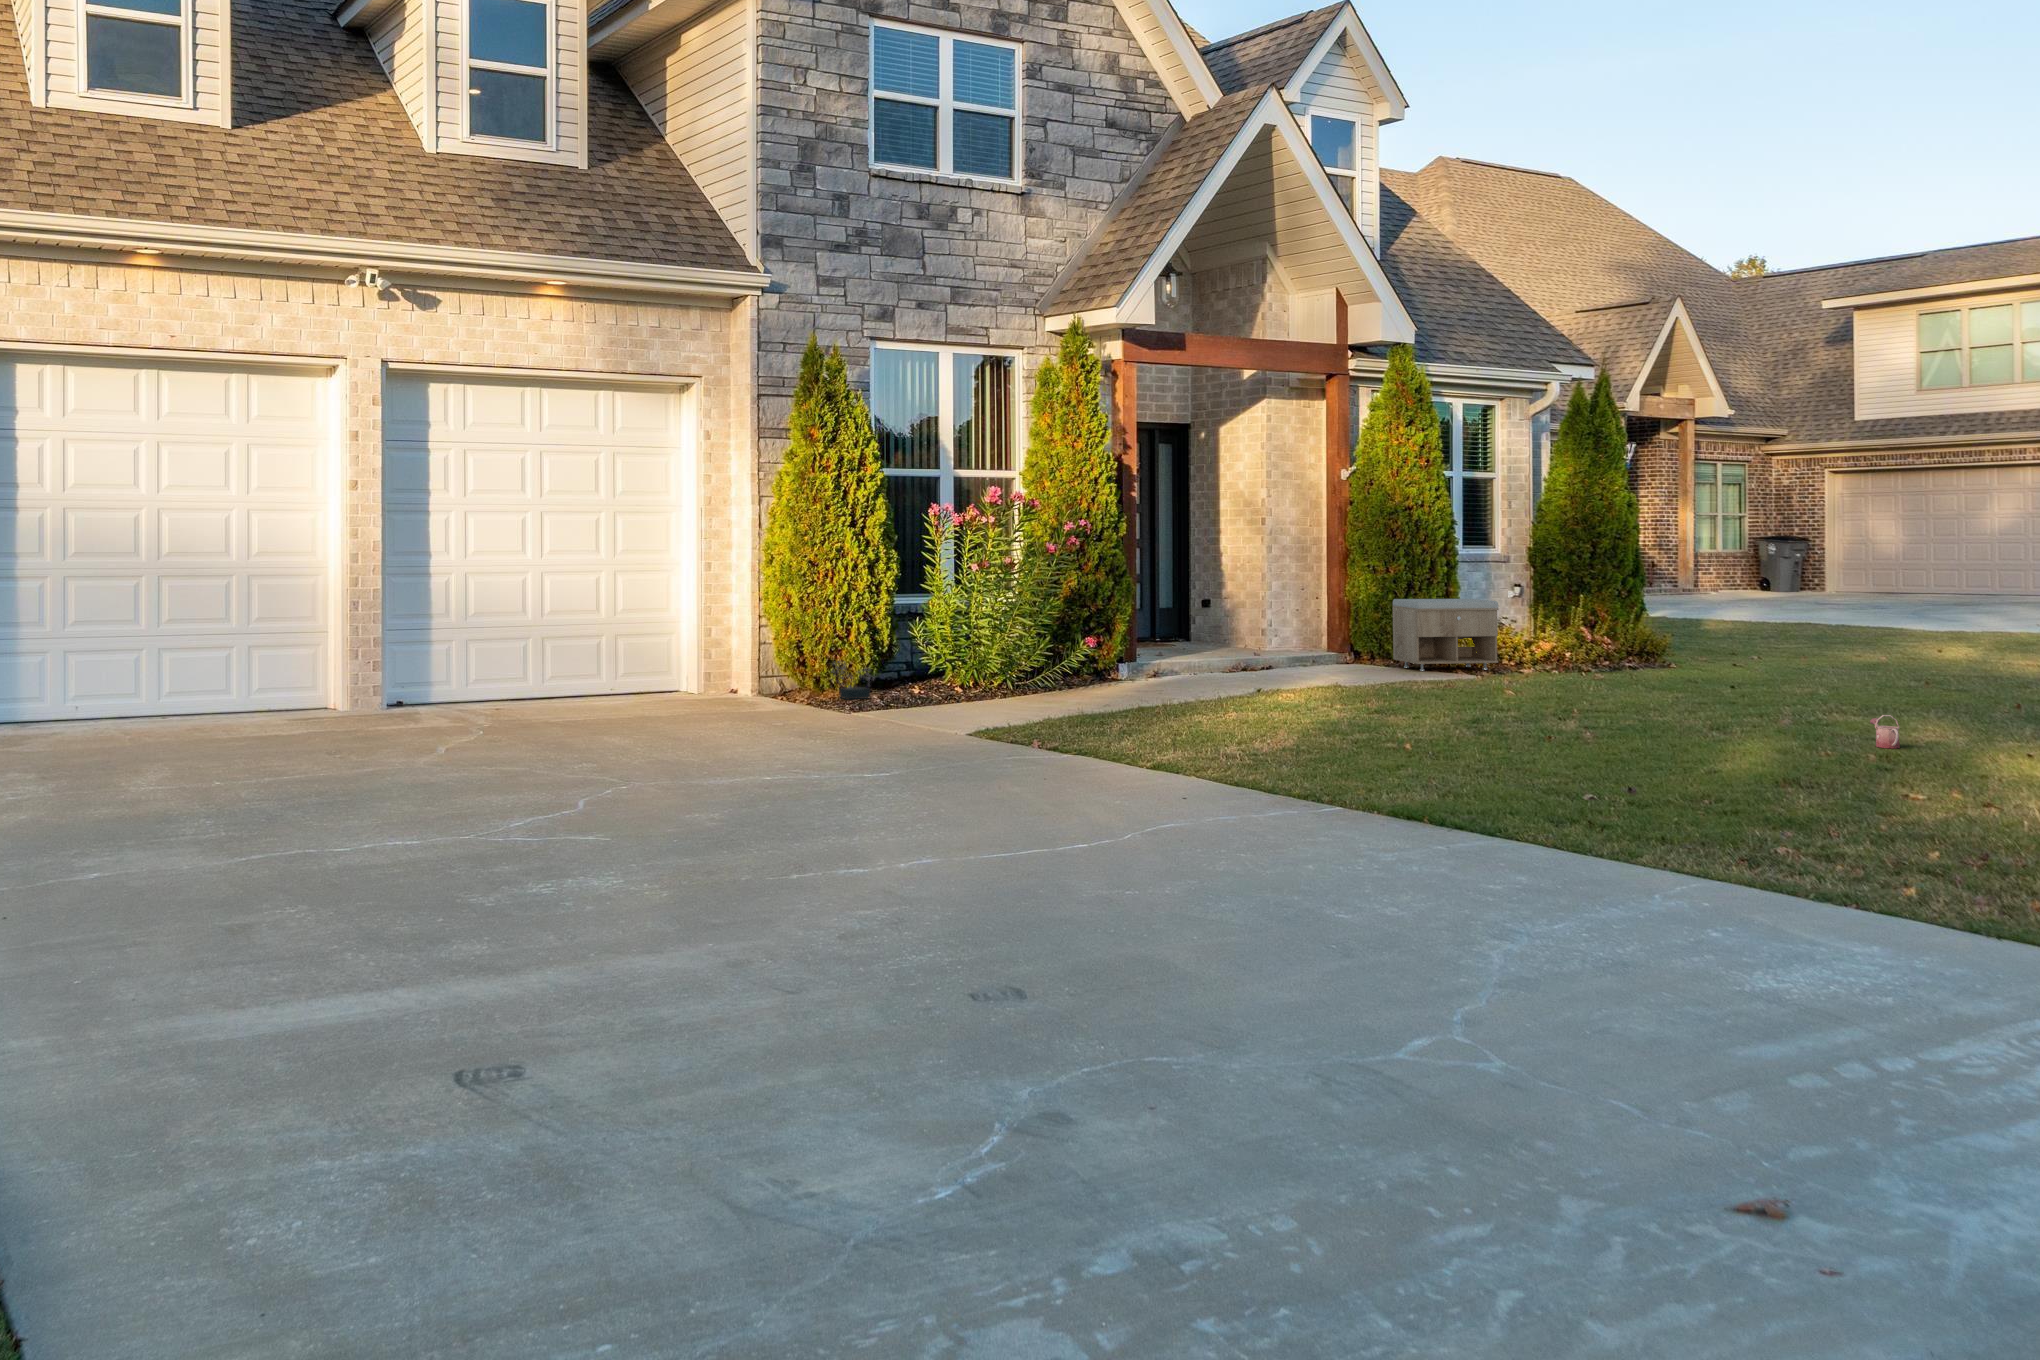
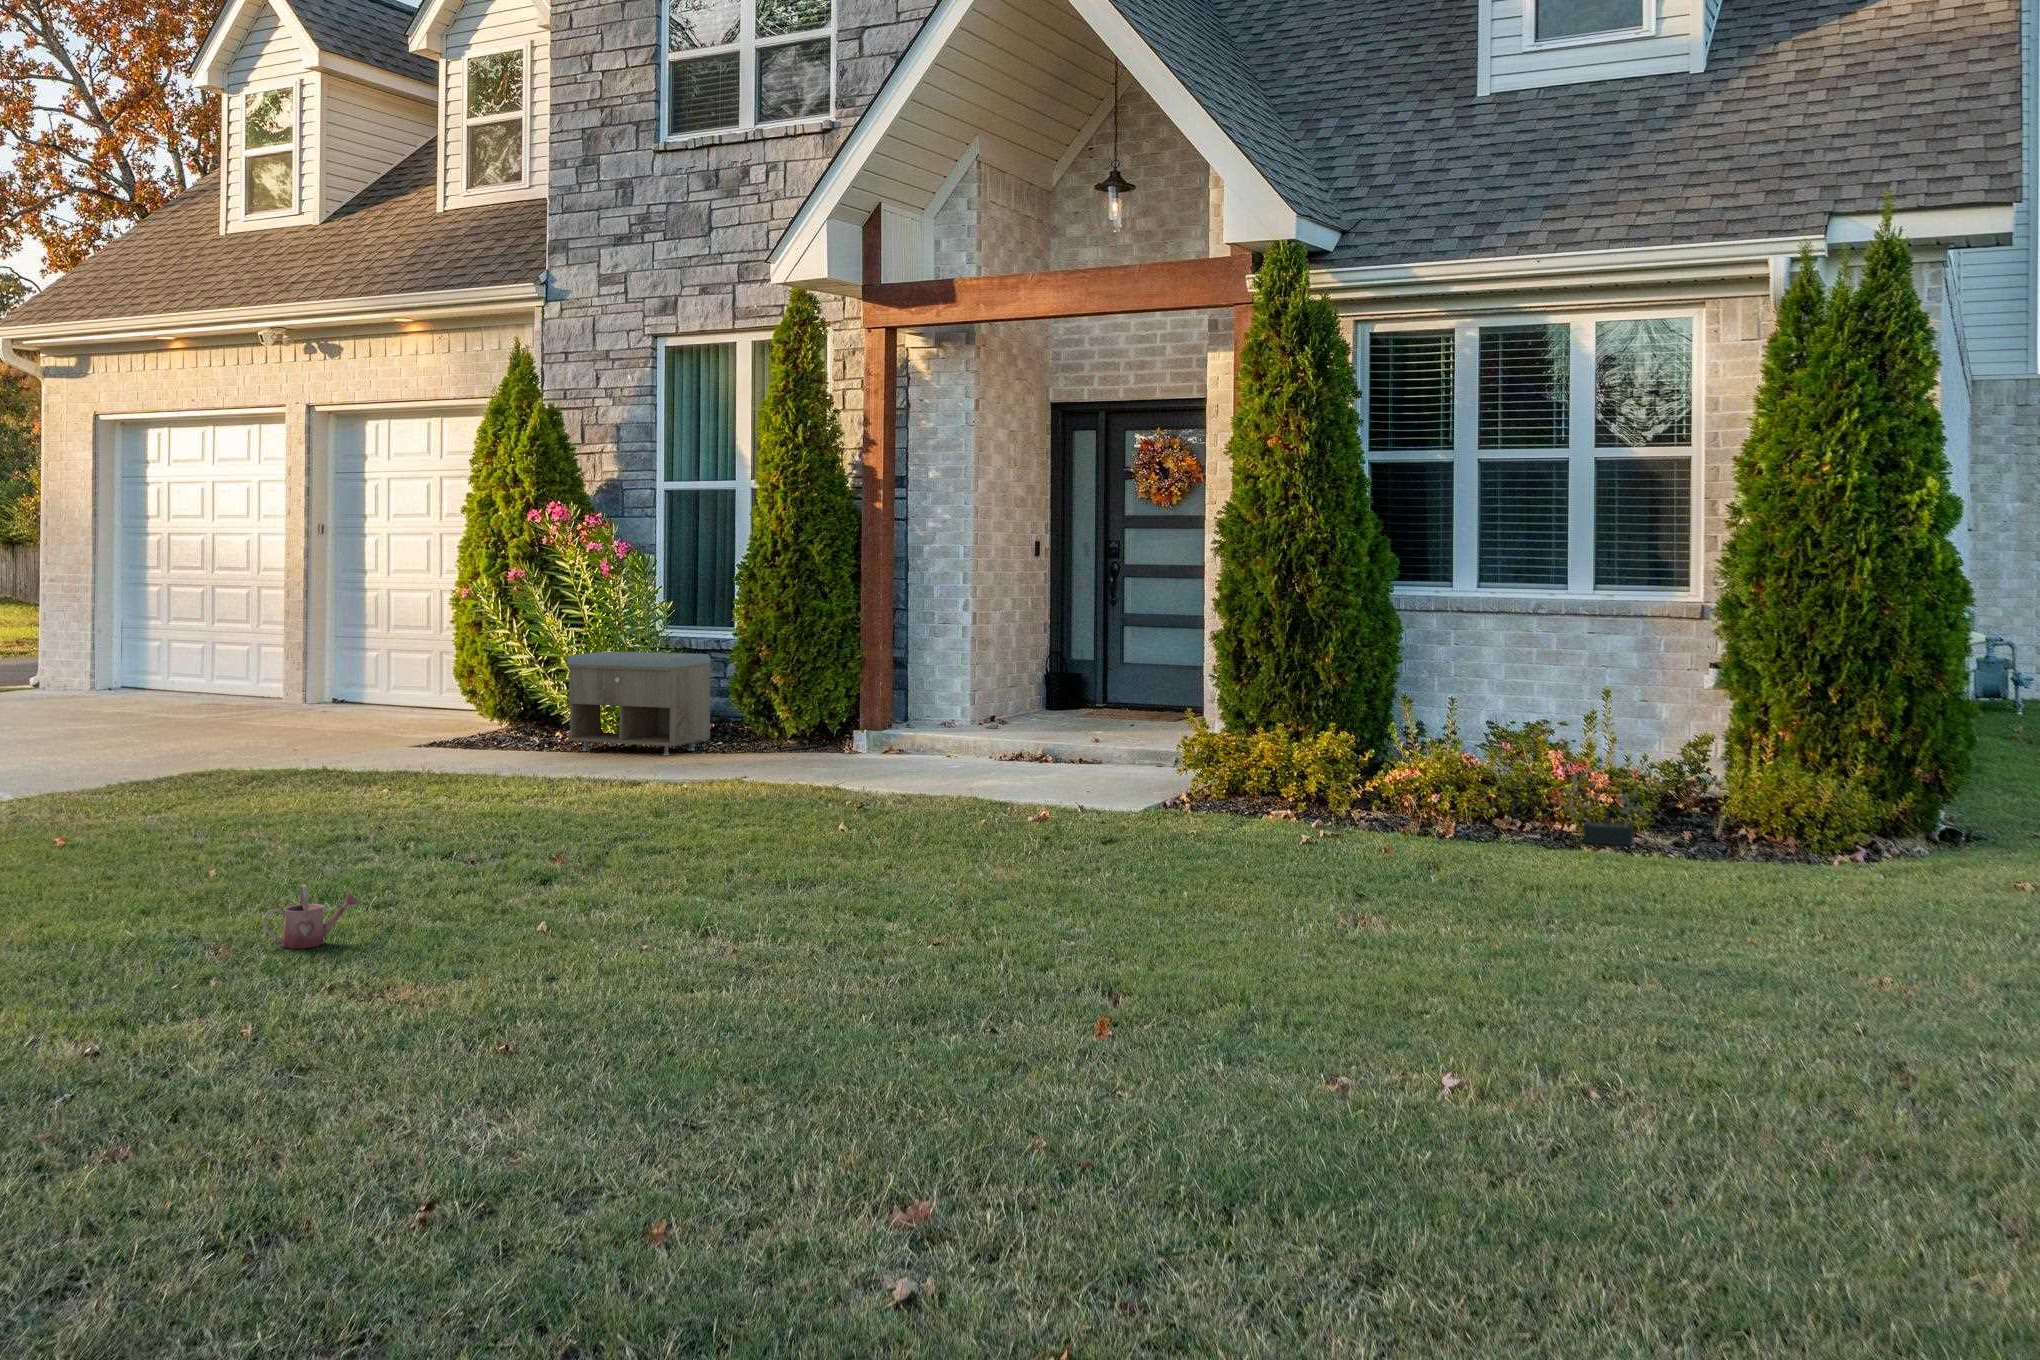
storage bench: present [1393,599,1499,671] -> present [567,651,711,755]
decorative plant: present [833,663,874,699] -> present [1564,775,1645,846]

